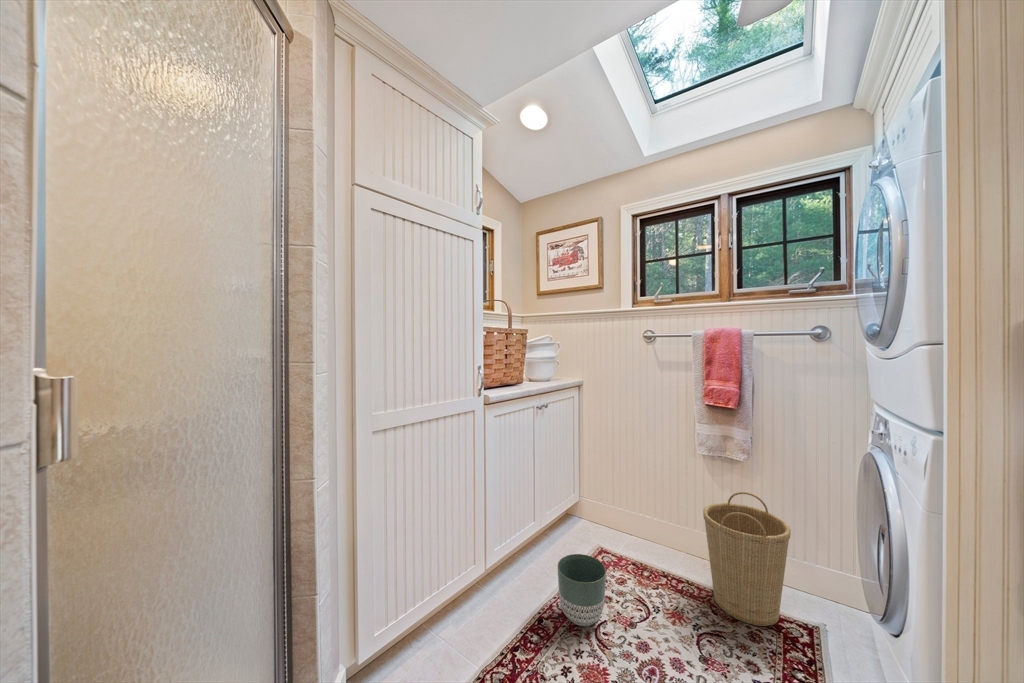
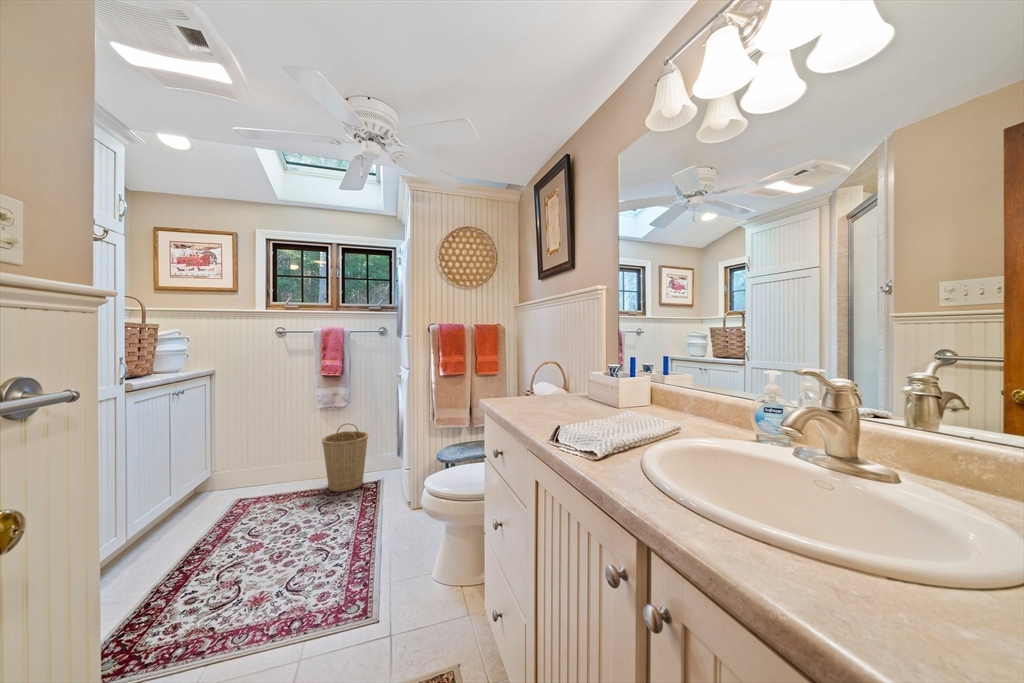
planter: present [558,554,606,626] -> none [214,489,257,536]

